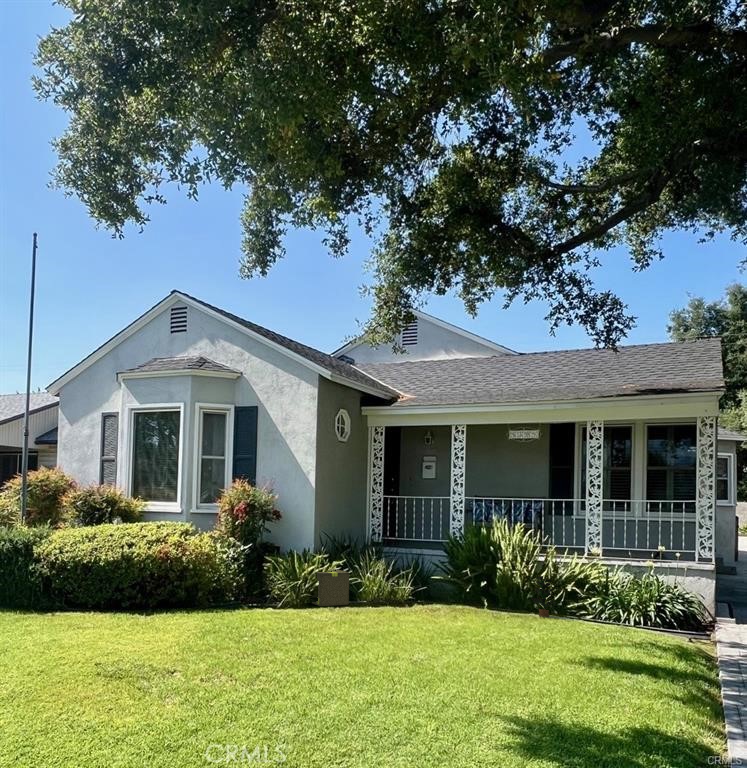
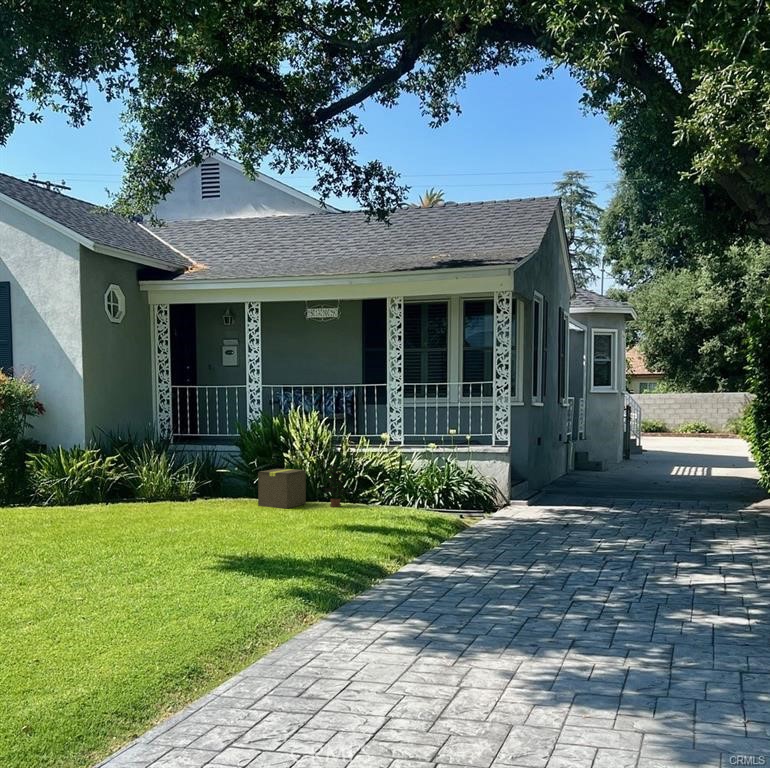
cardboard box: present [312,570,349,606] -> present [258,469,306,508]

